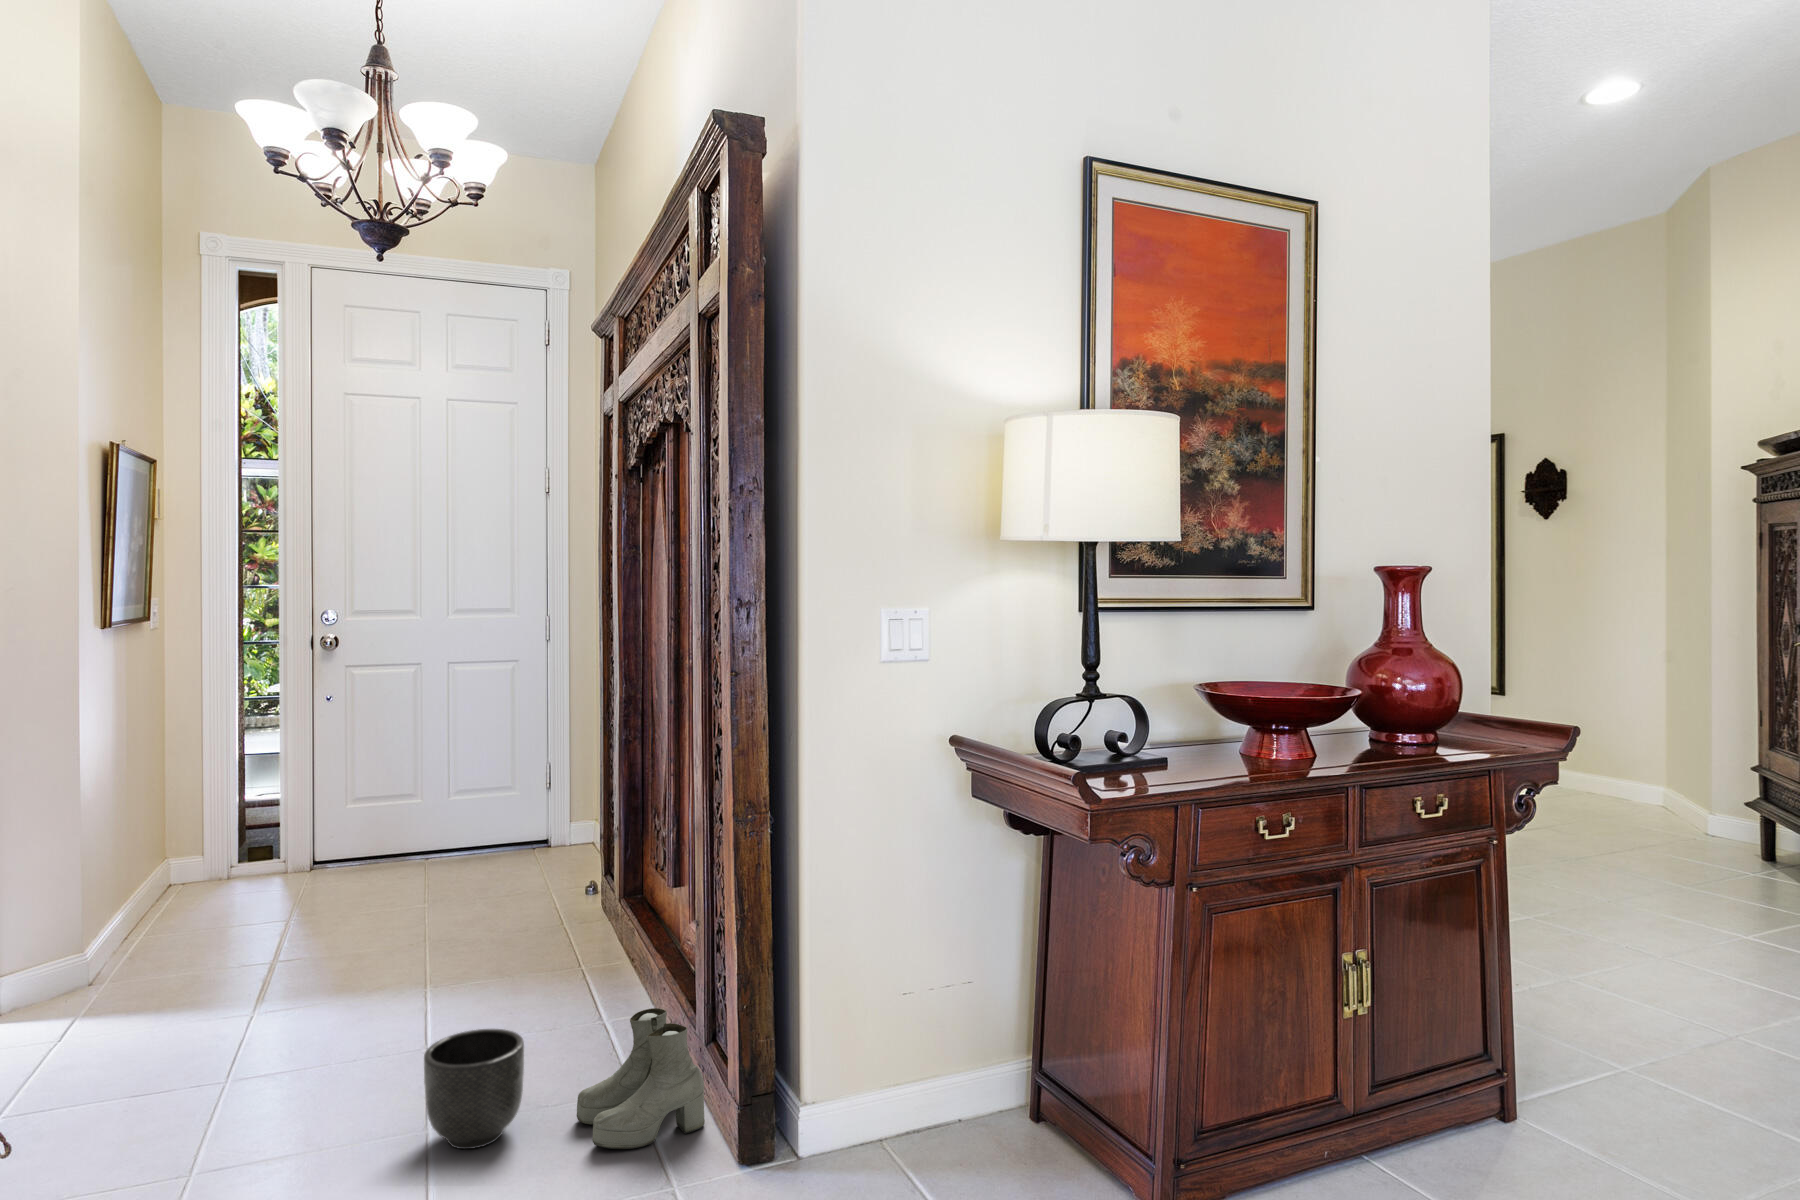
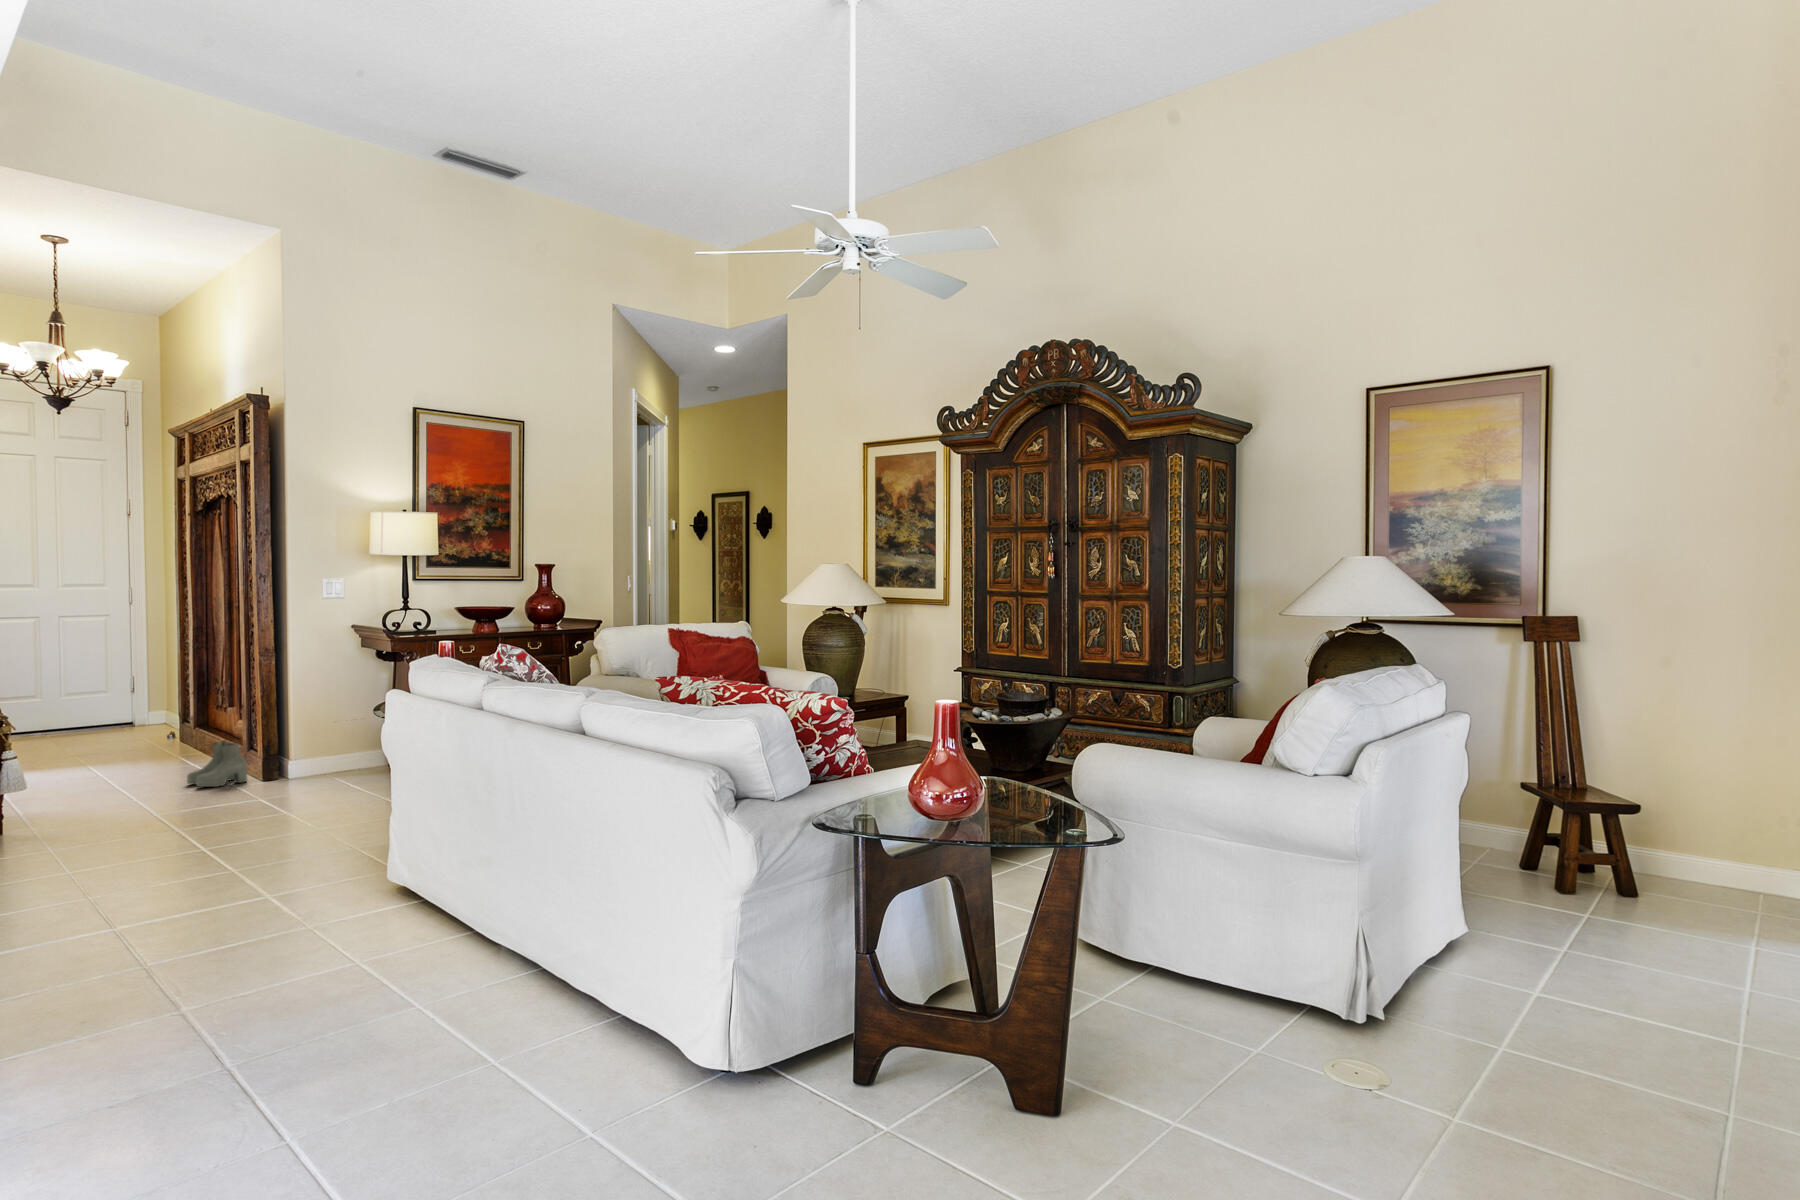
planter: present [424,1029,524,1149] -> none [115,751,162,793]

